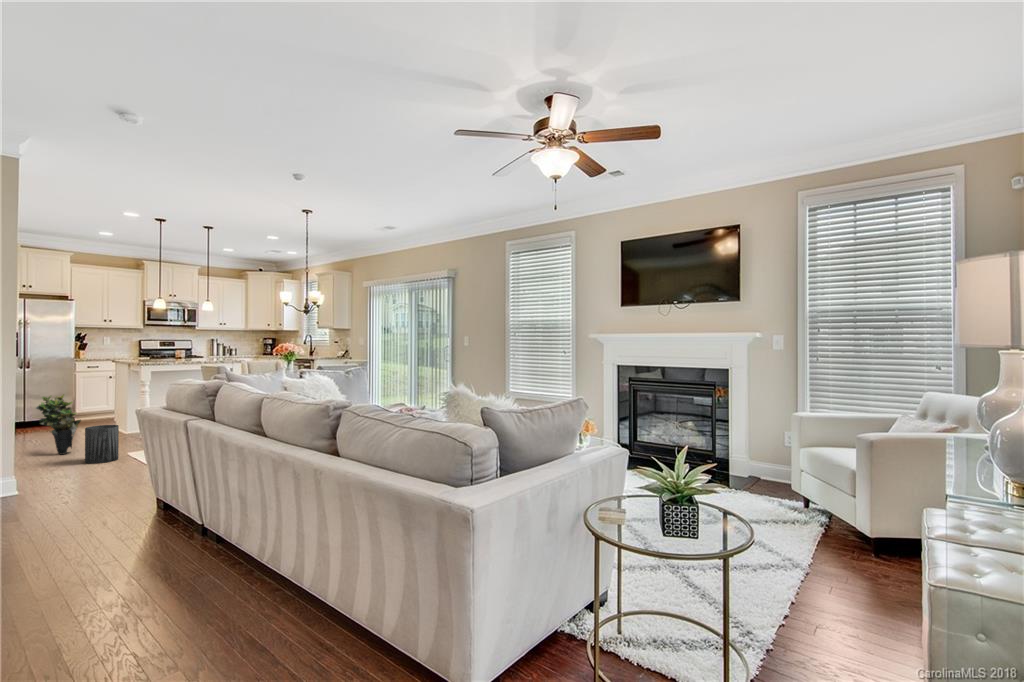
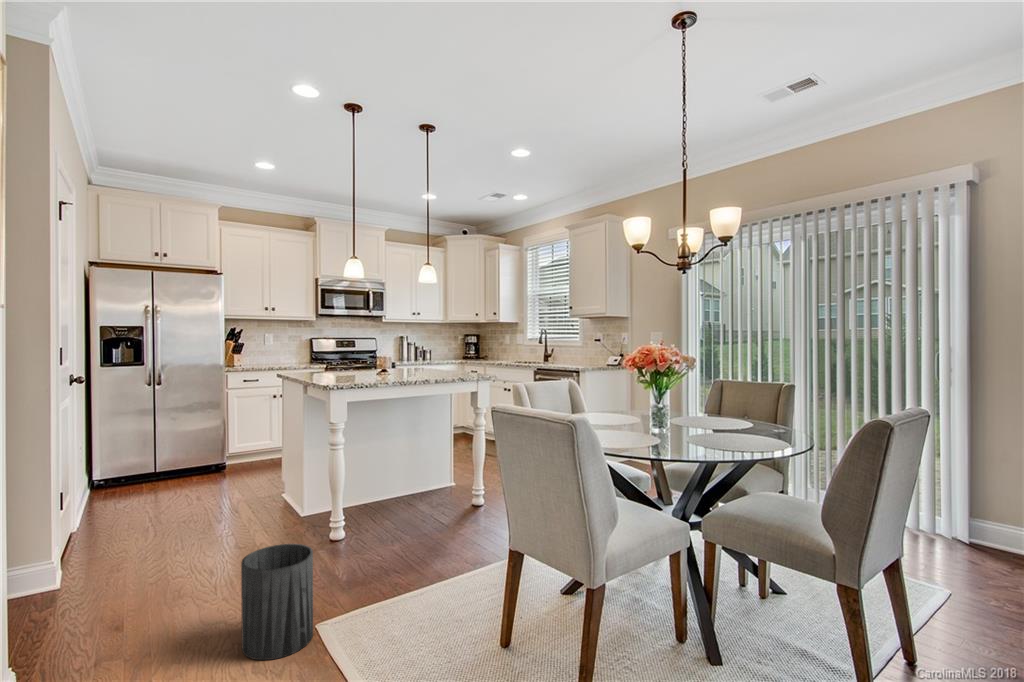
potted plant: present [36,394,81,455] -> none [145,454,235,595]

